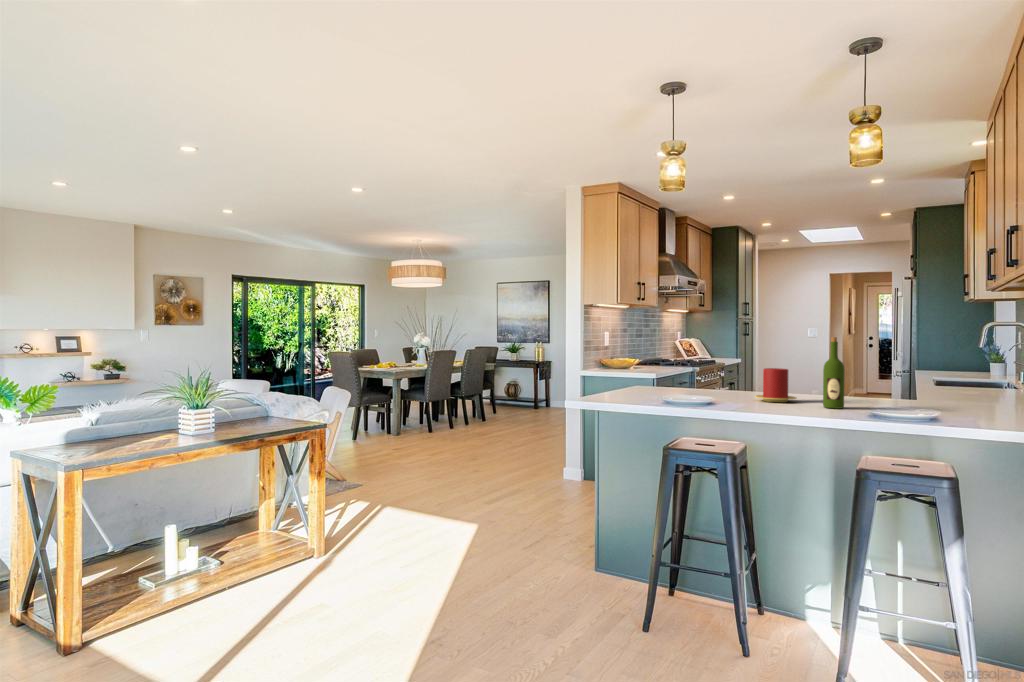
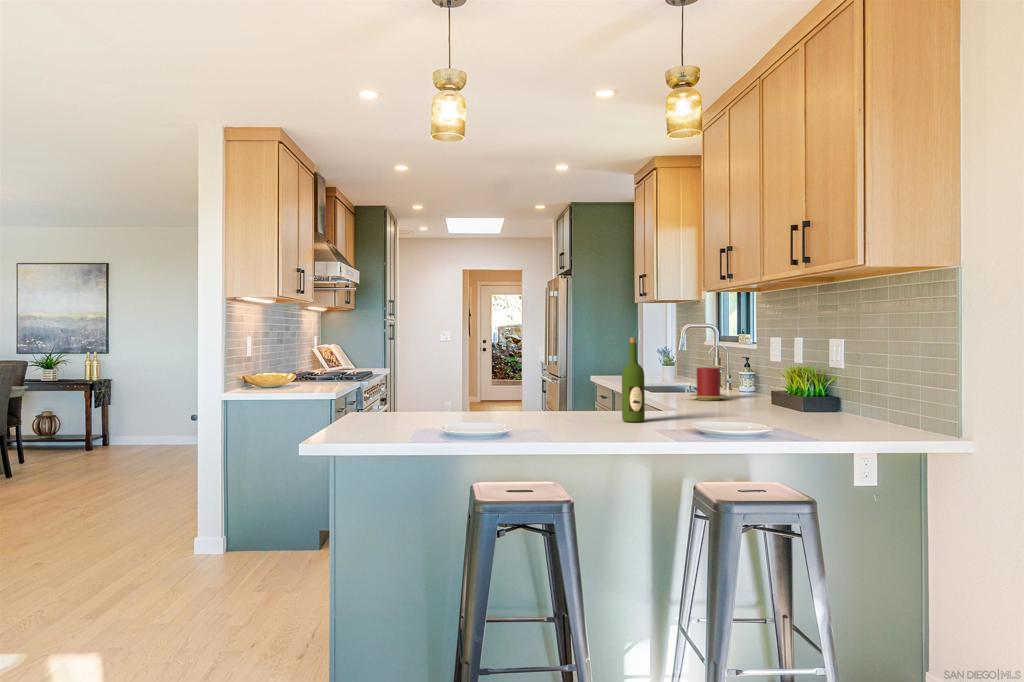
candle: present [755,368,796,402] -> present [689,368,727,400]

